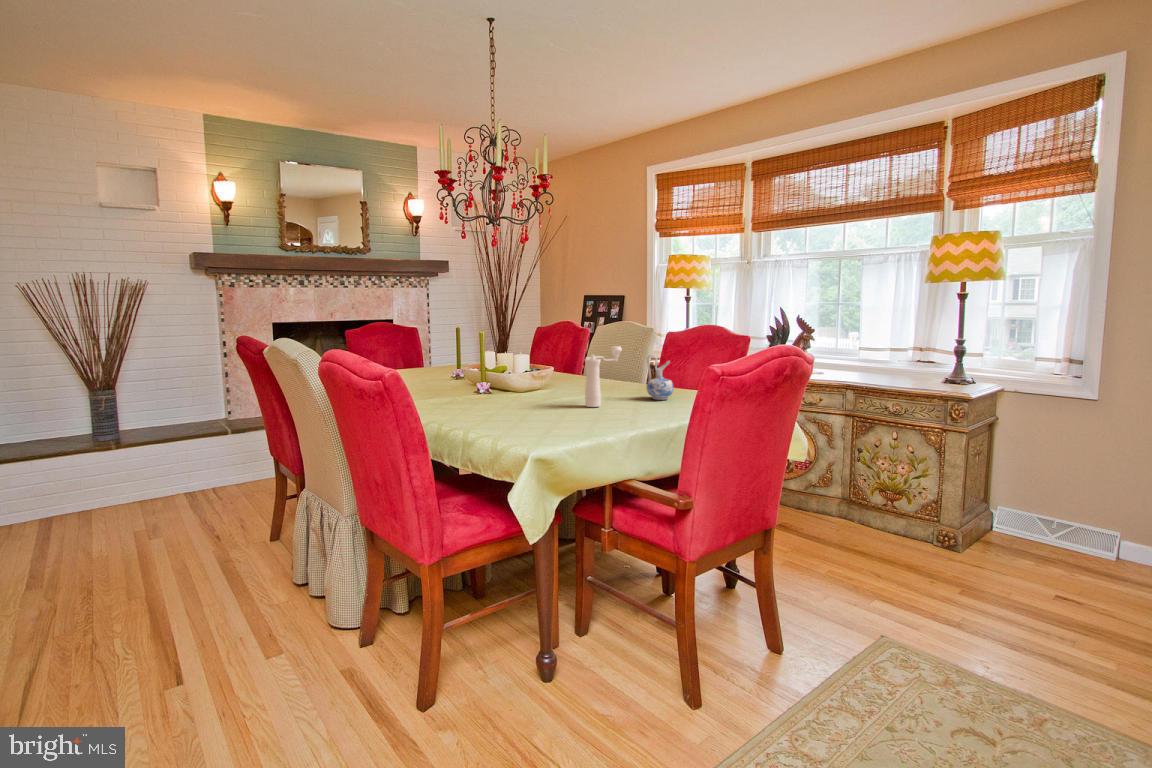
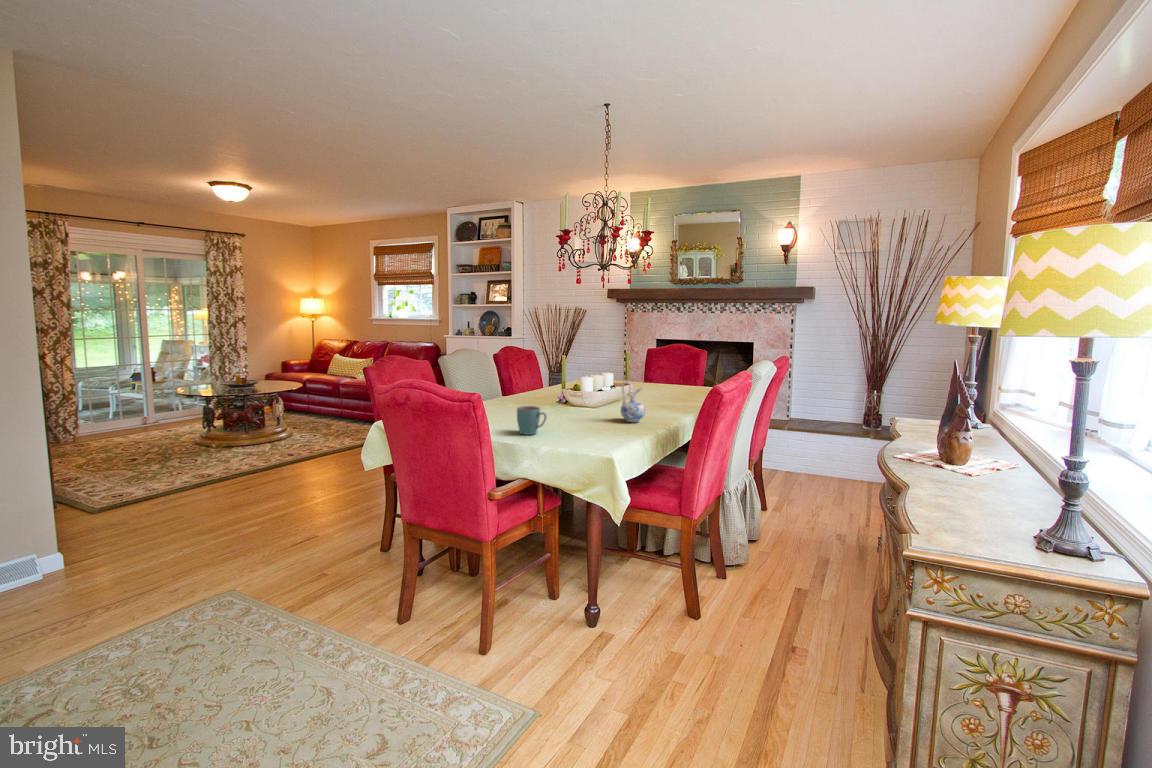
pepper mill: present [585,346,622,407] -> none [565,373,600,428]
mug: none [531,383,564,414] -> present [517,406,547,435]

